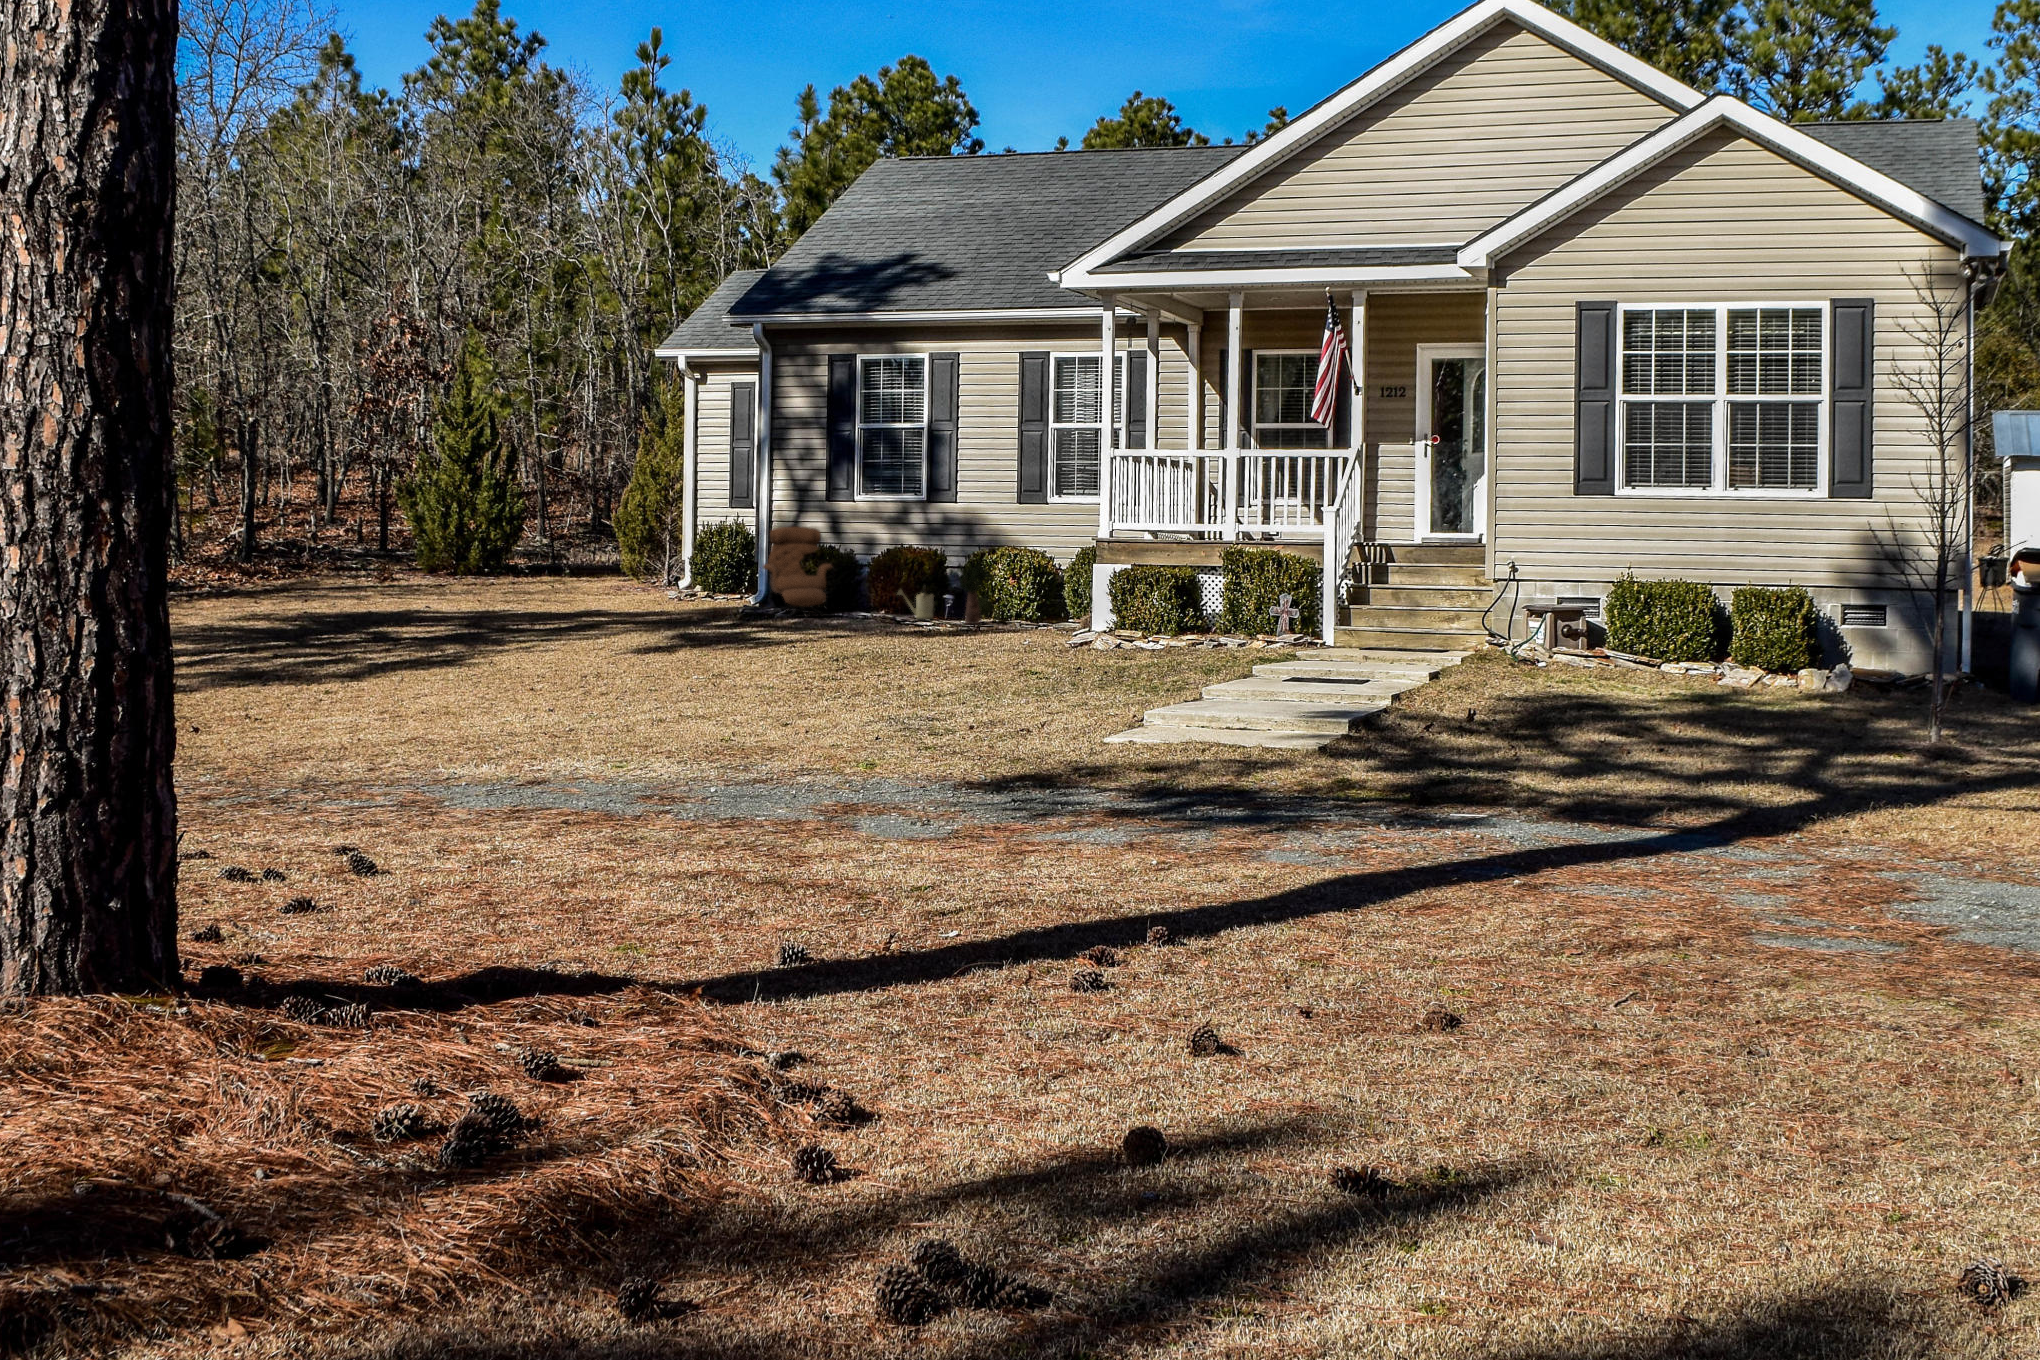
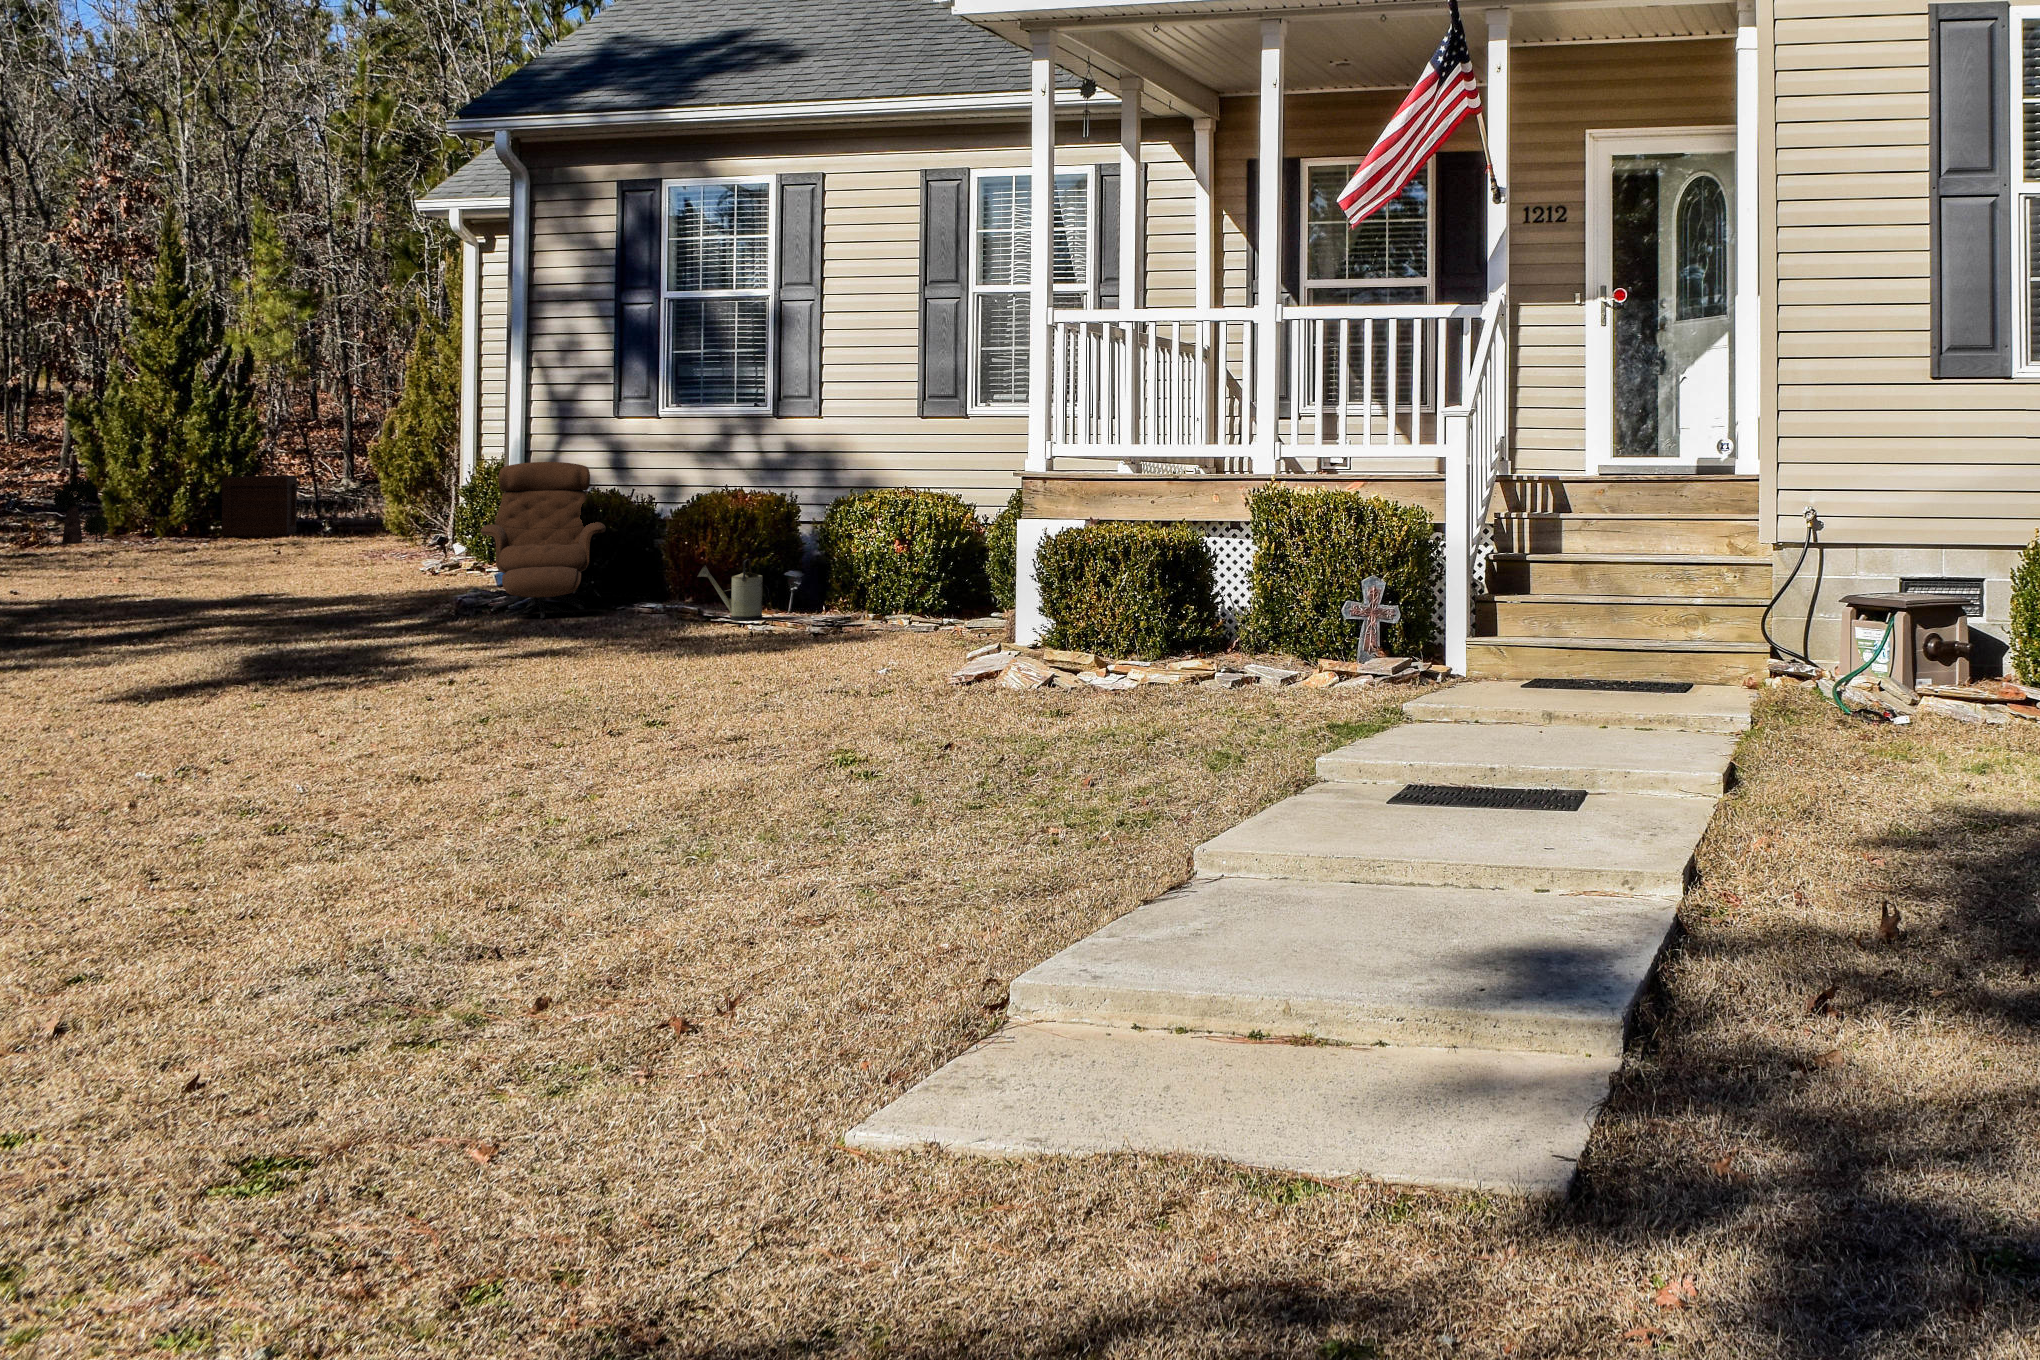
wooden crate: none [512,531,555,572] -> present [222,476,297,537]
potted plant: present [958,564,1000,624] -> present [52,477,109,543]

